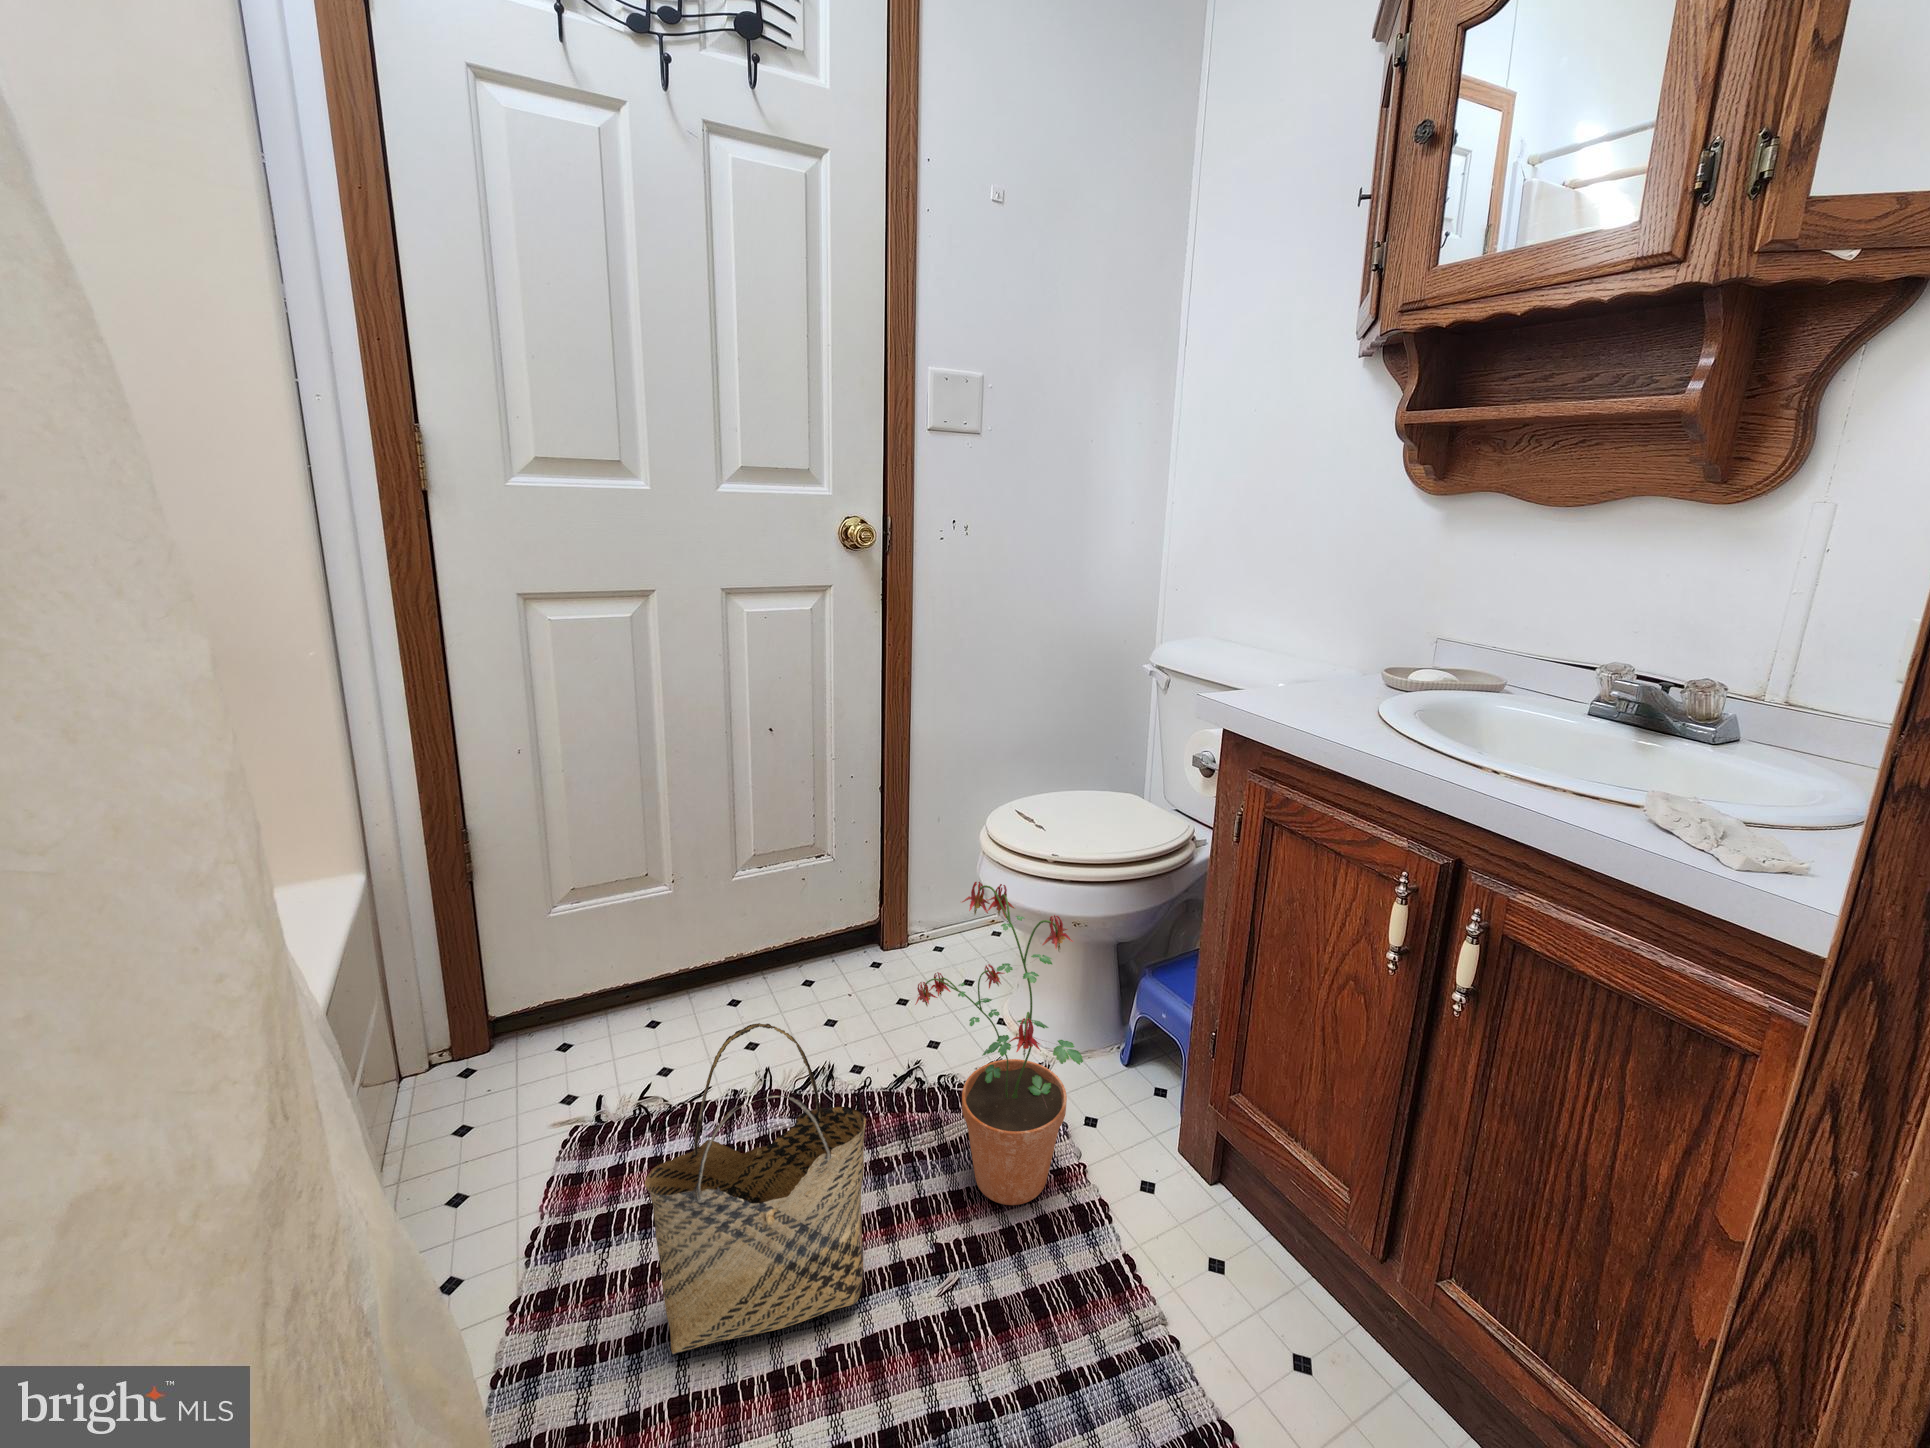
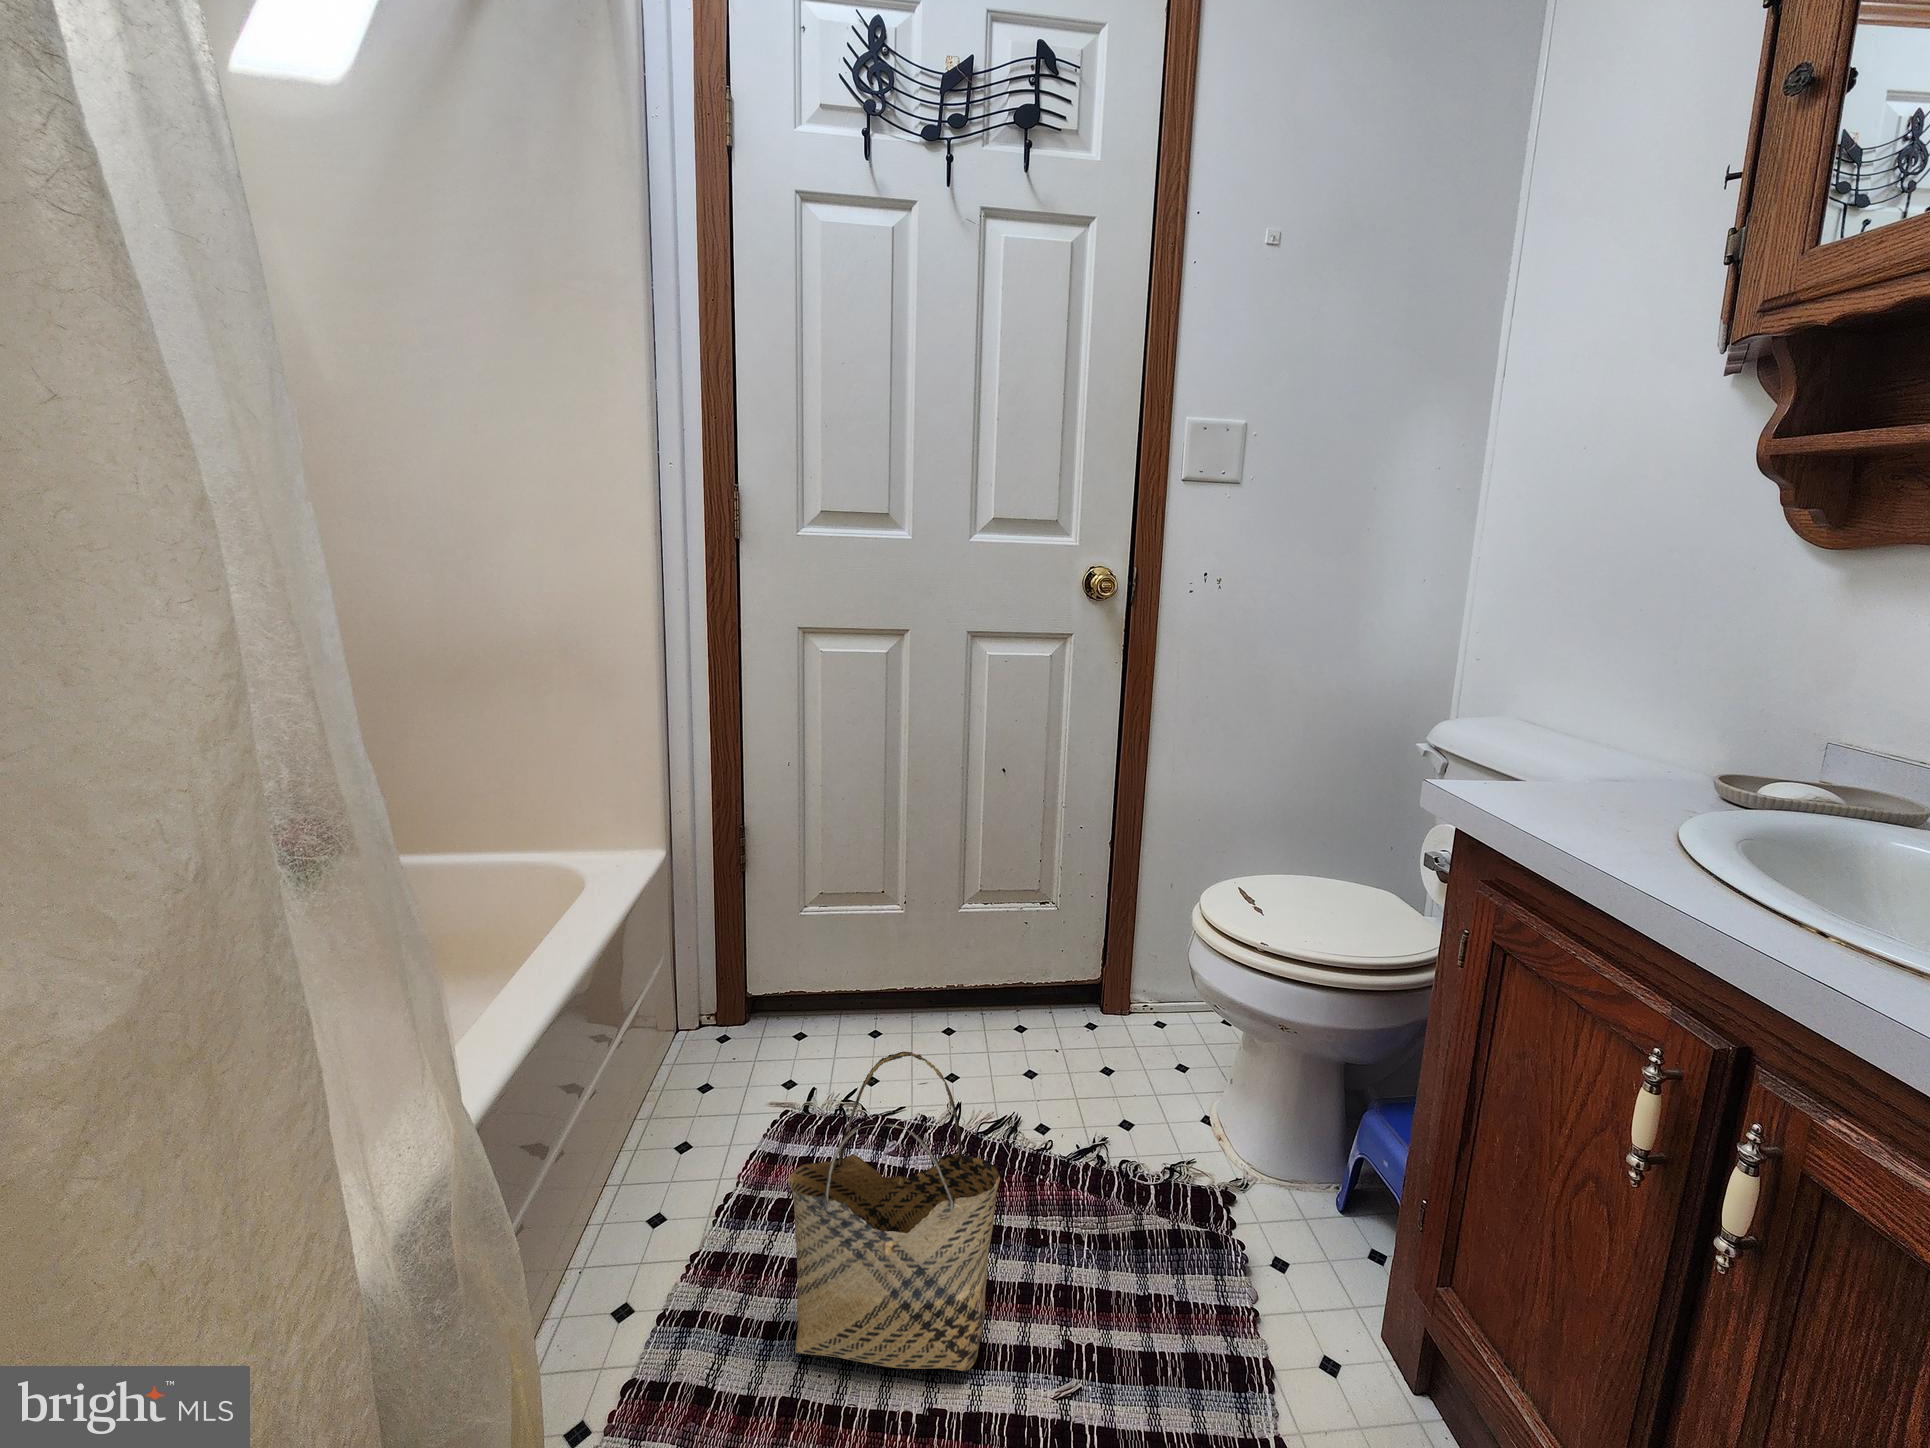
potted plant: present [915,882,1083,1205] -> none [1073,955,1258,1331]

